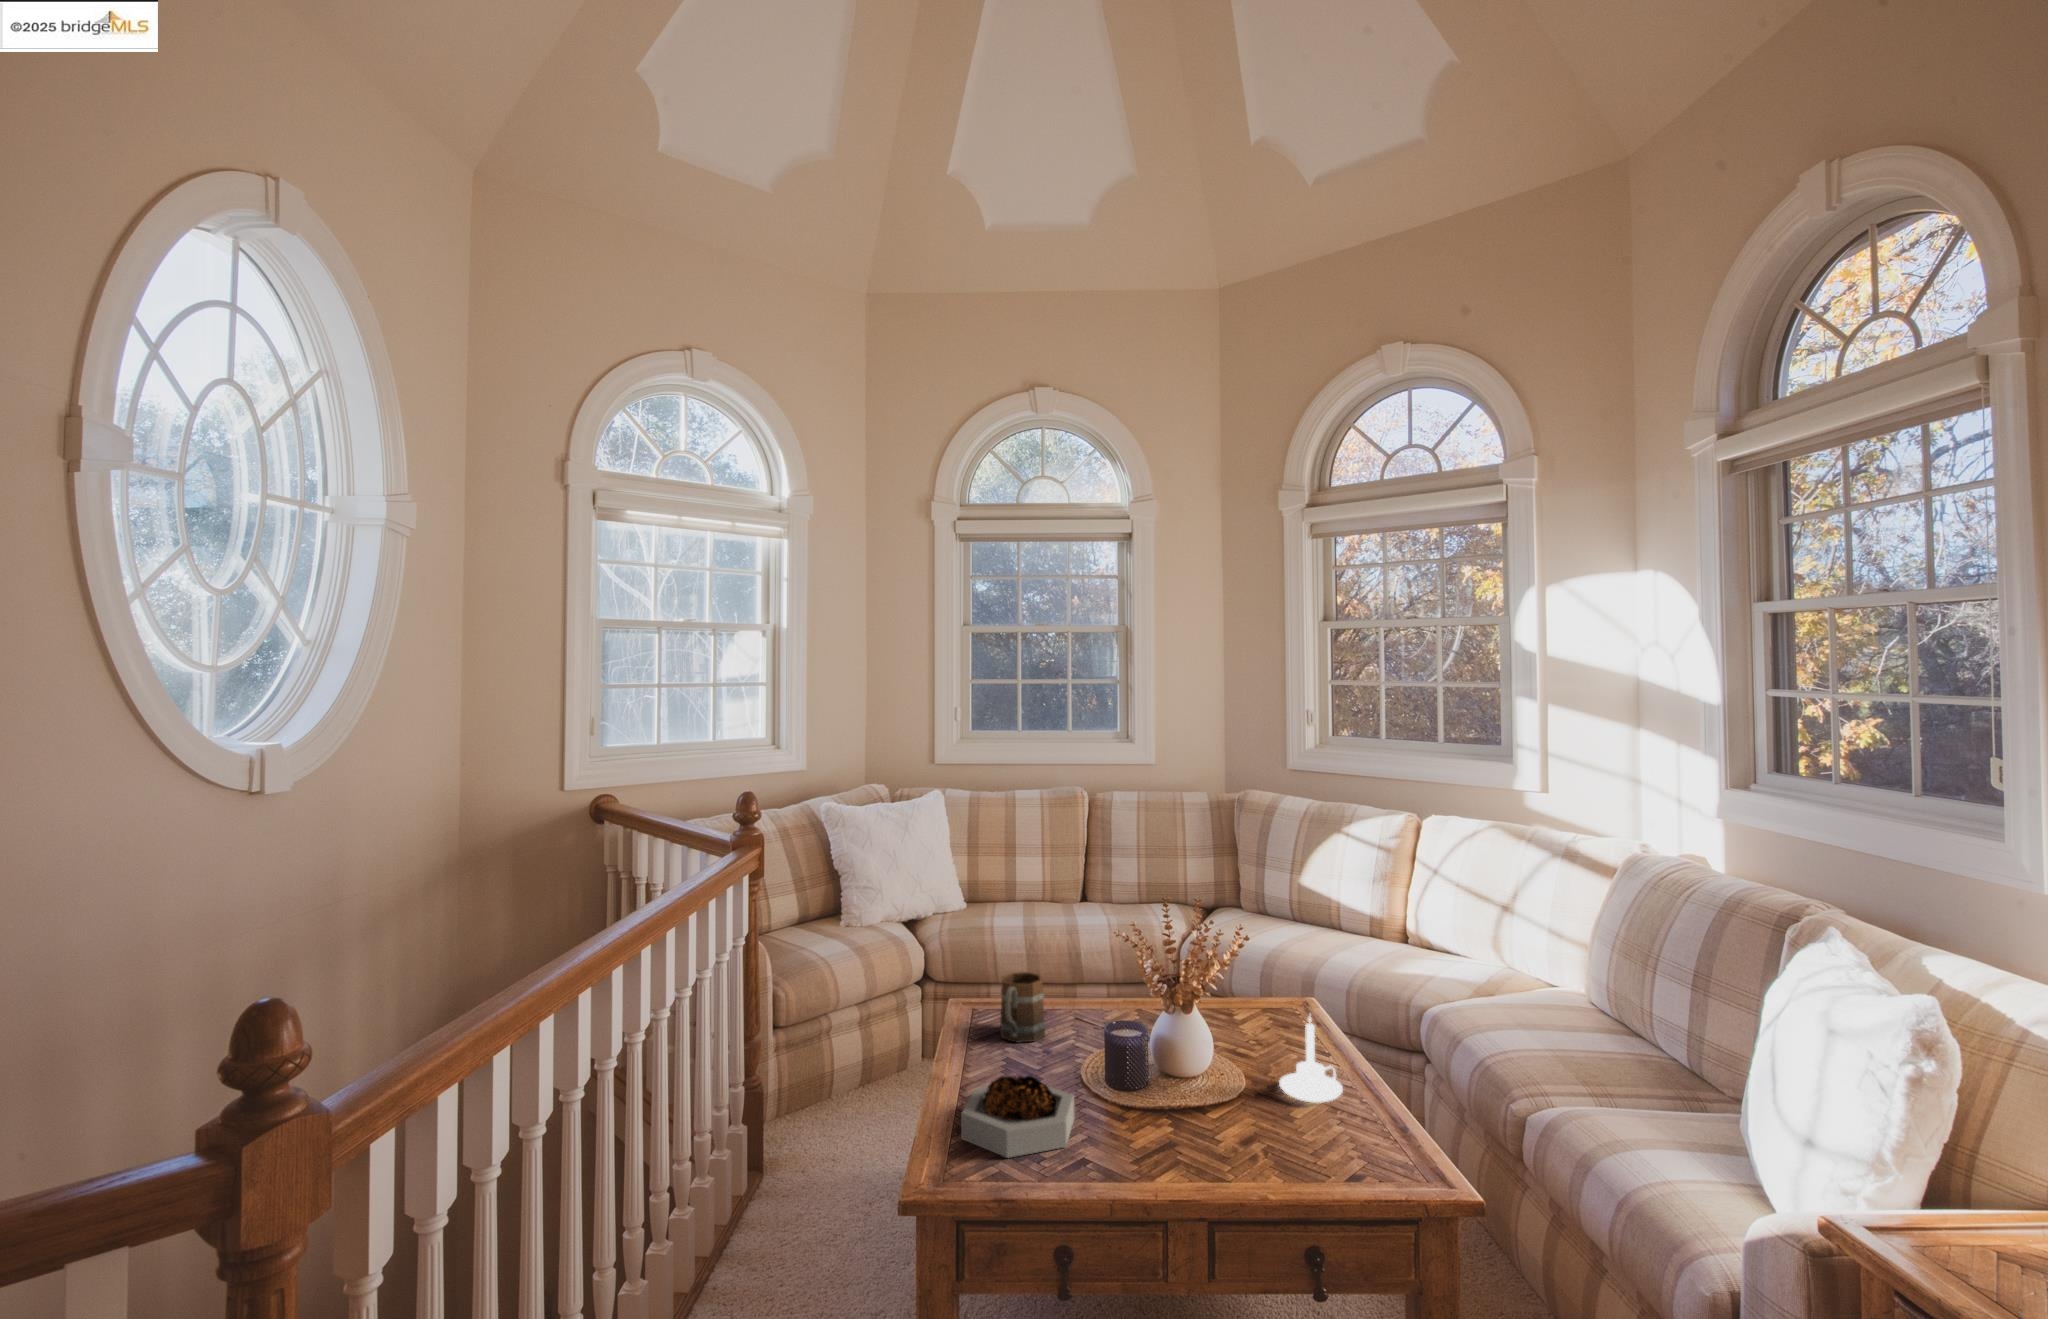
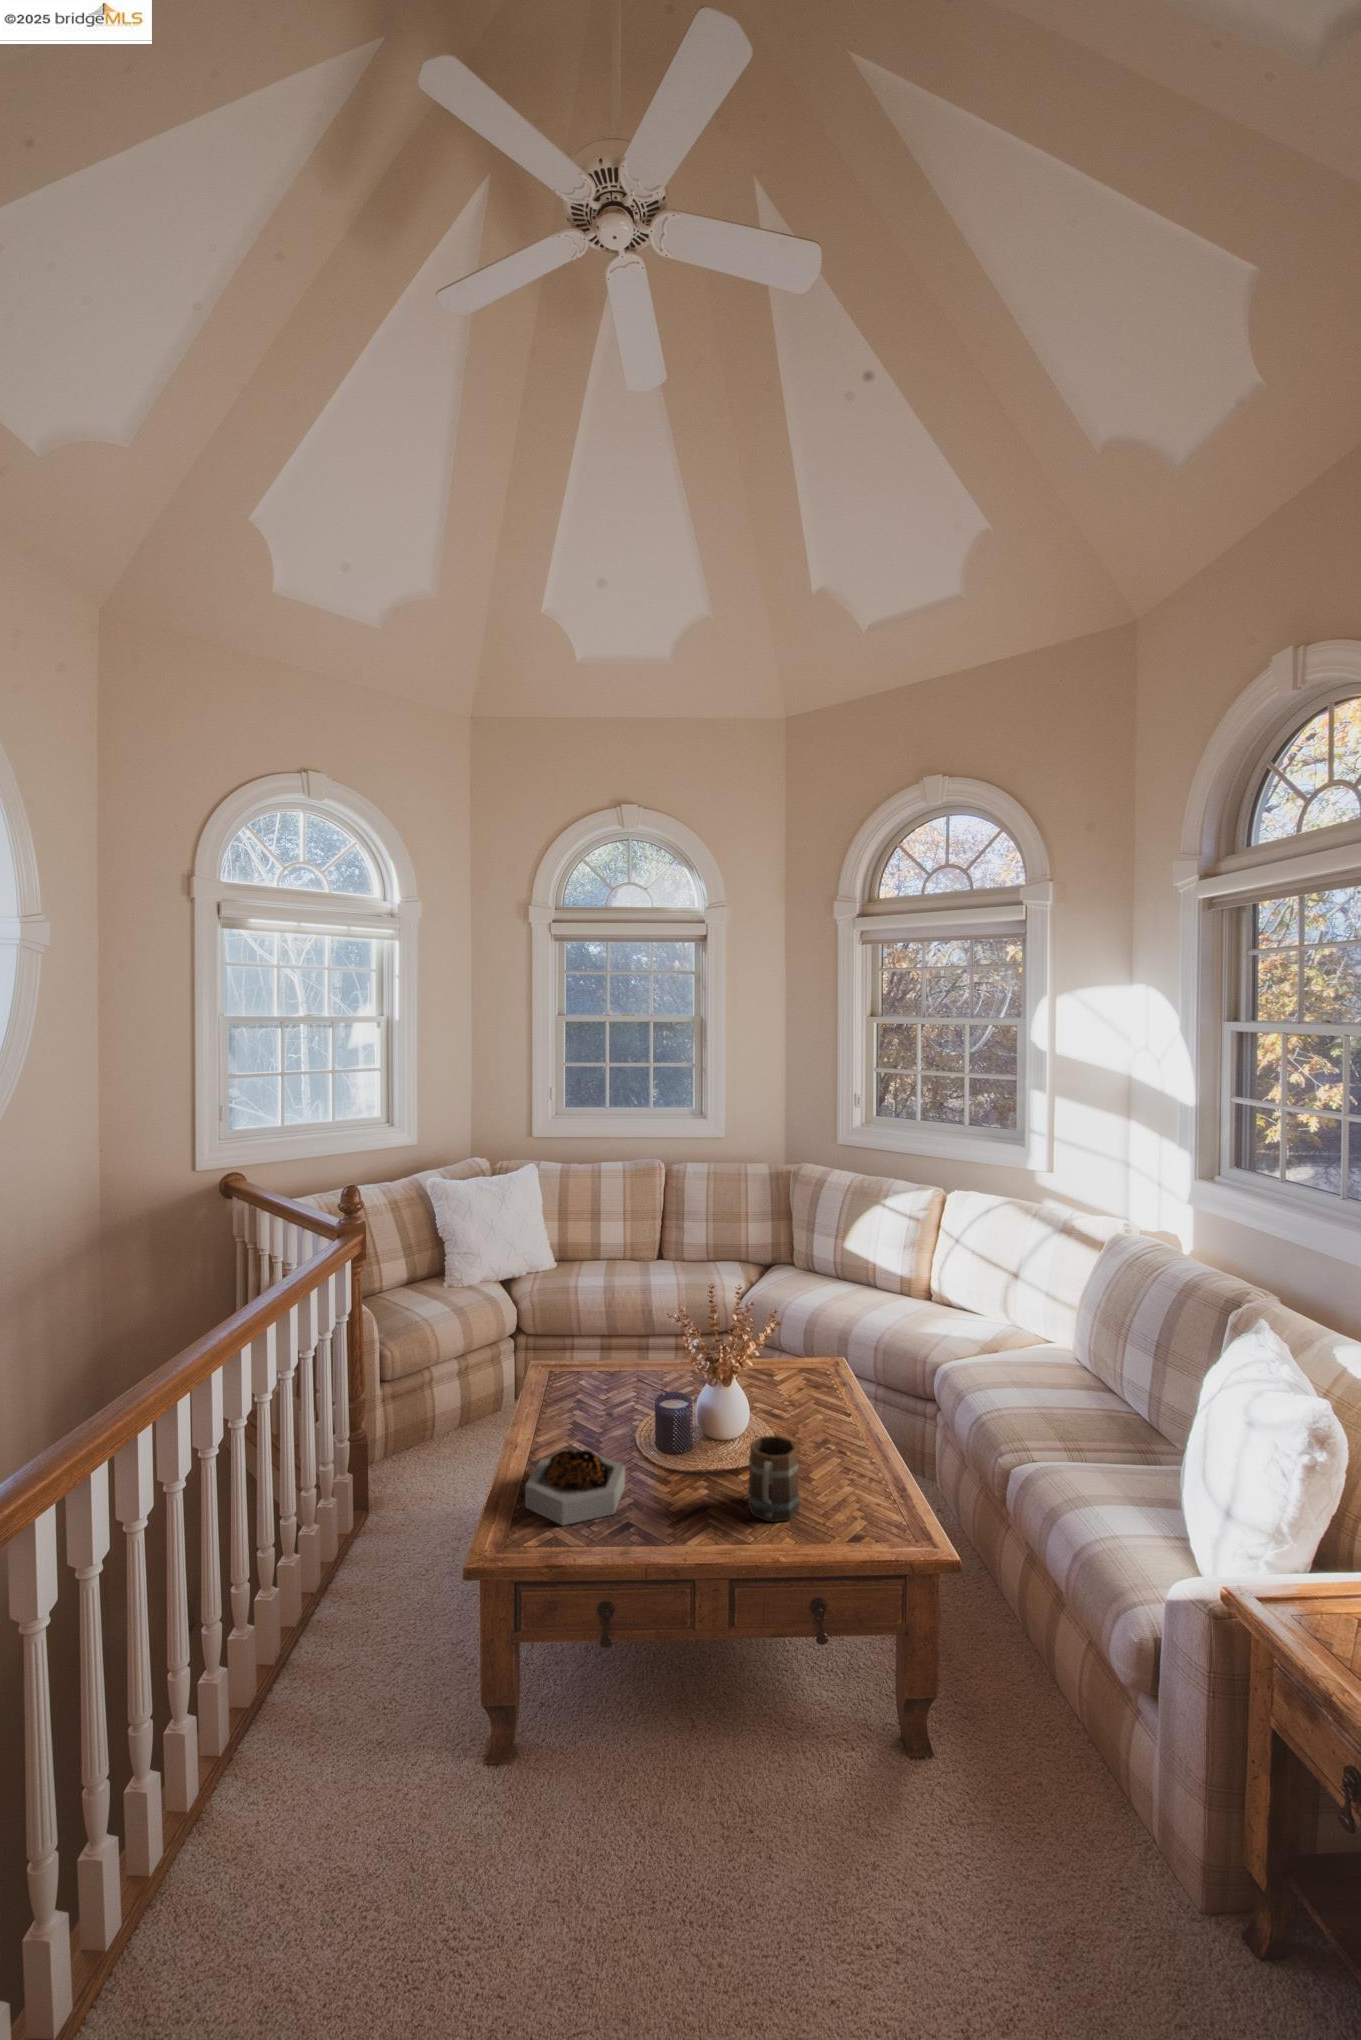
mug: present [1000,972,1045,1042] -> present [748,1436,799,1522]
candle holder: present [1279,1016,1343,1103] -> none [803,1389,857,1467]

